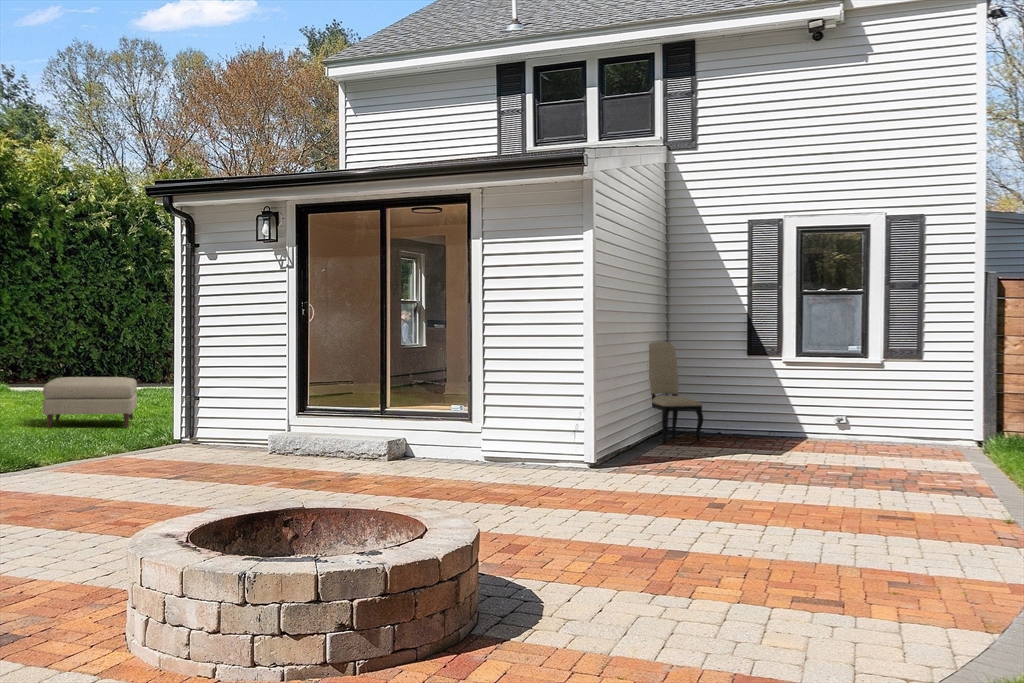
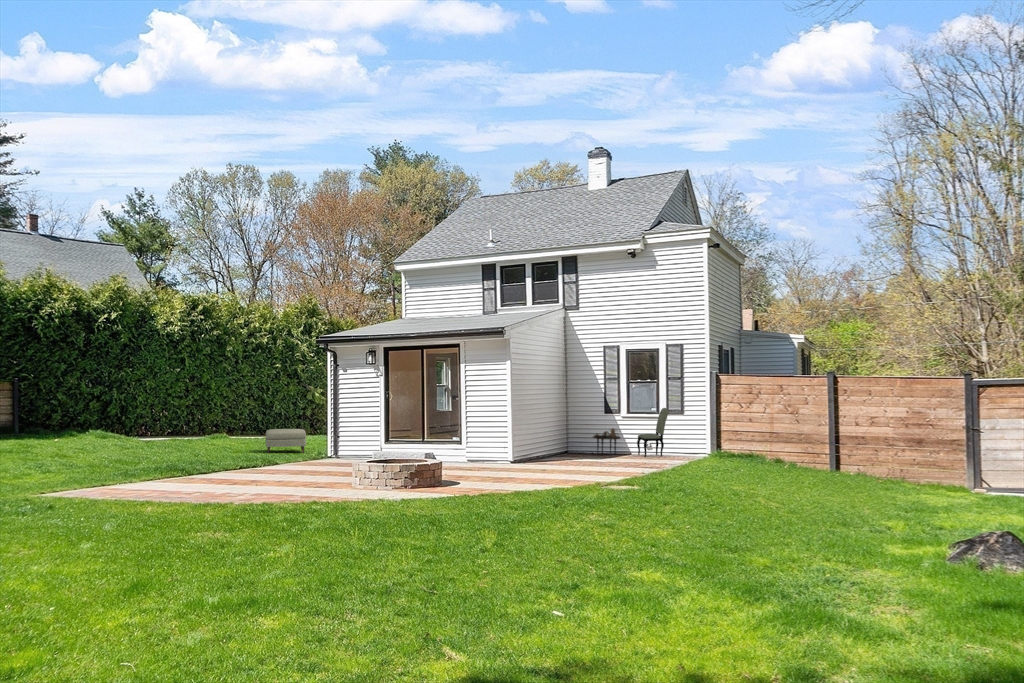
dining chair: present [647,342,703,444] -> present [637,408,669,457]
side table: none [726,385,787,441] -> present [593,428,621,454]

